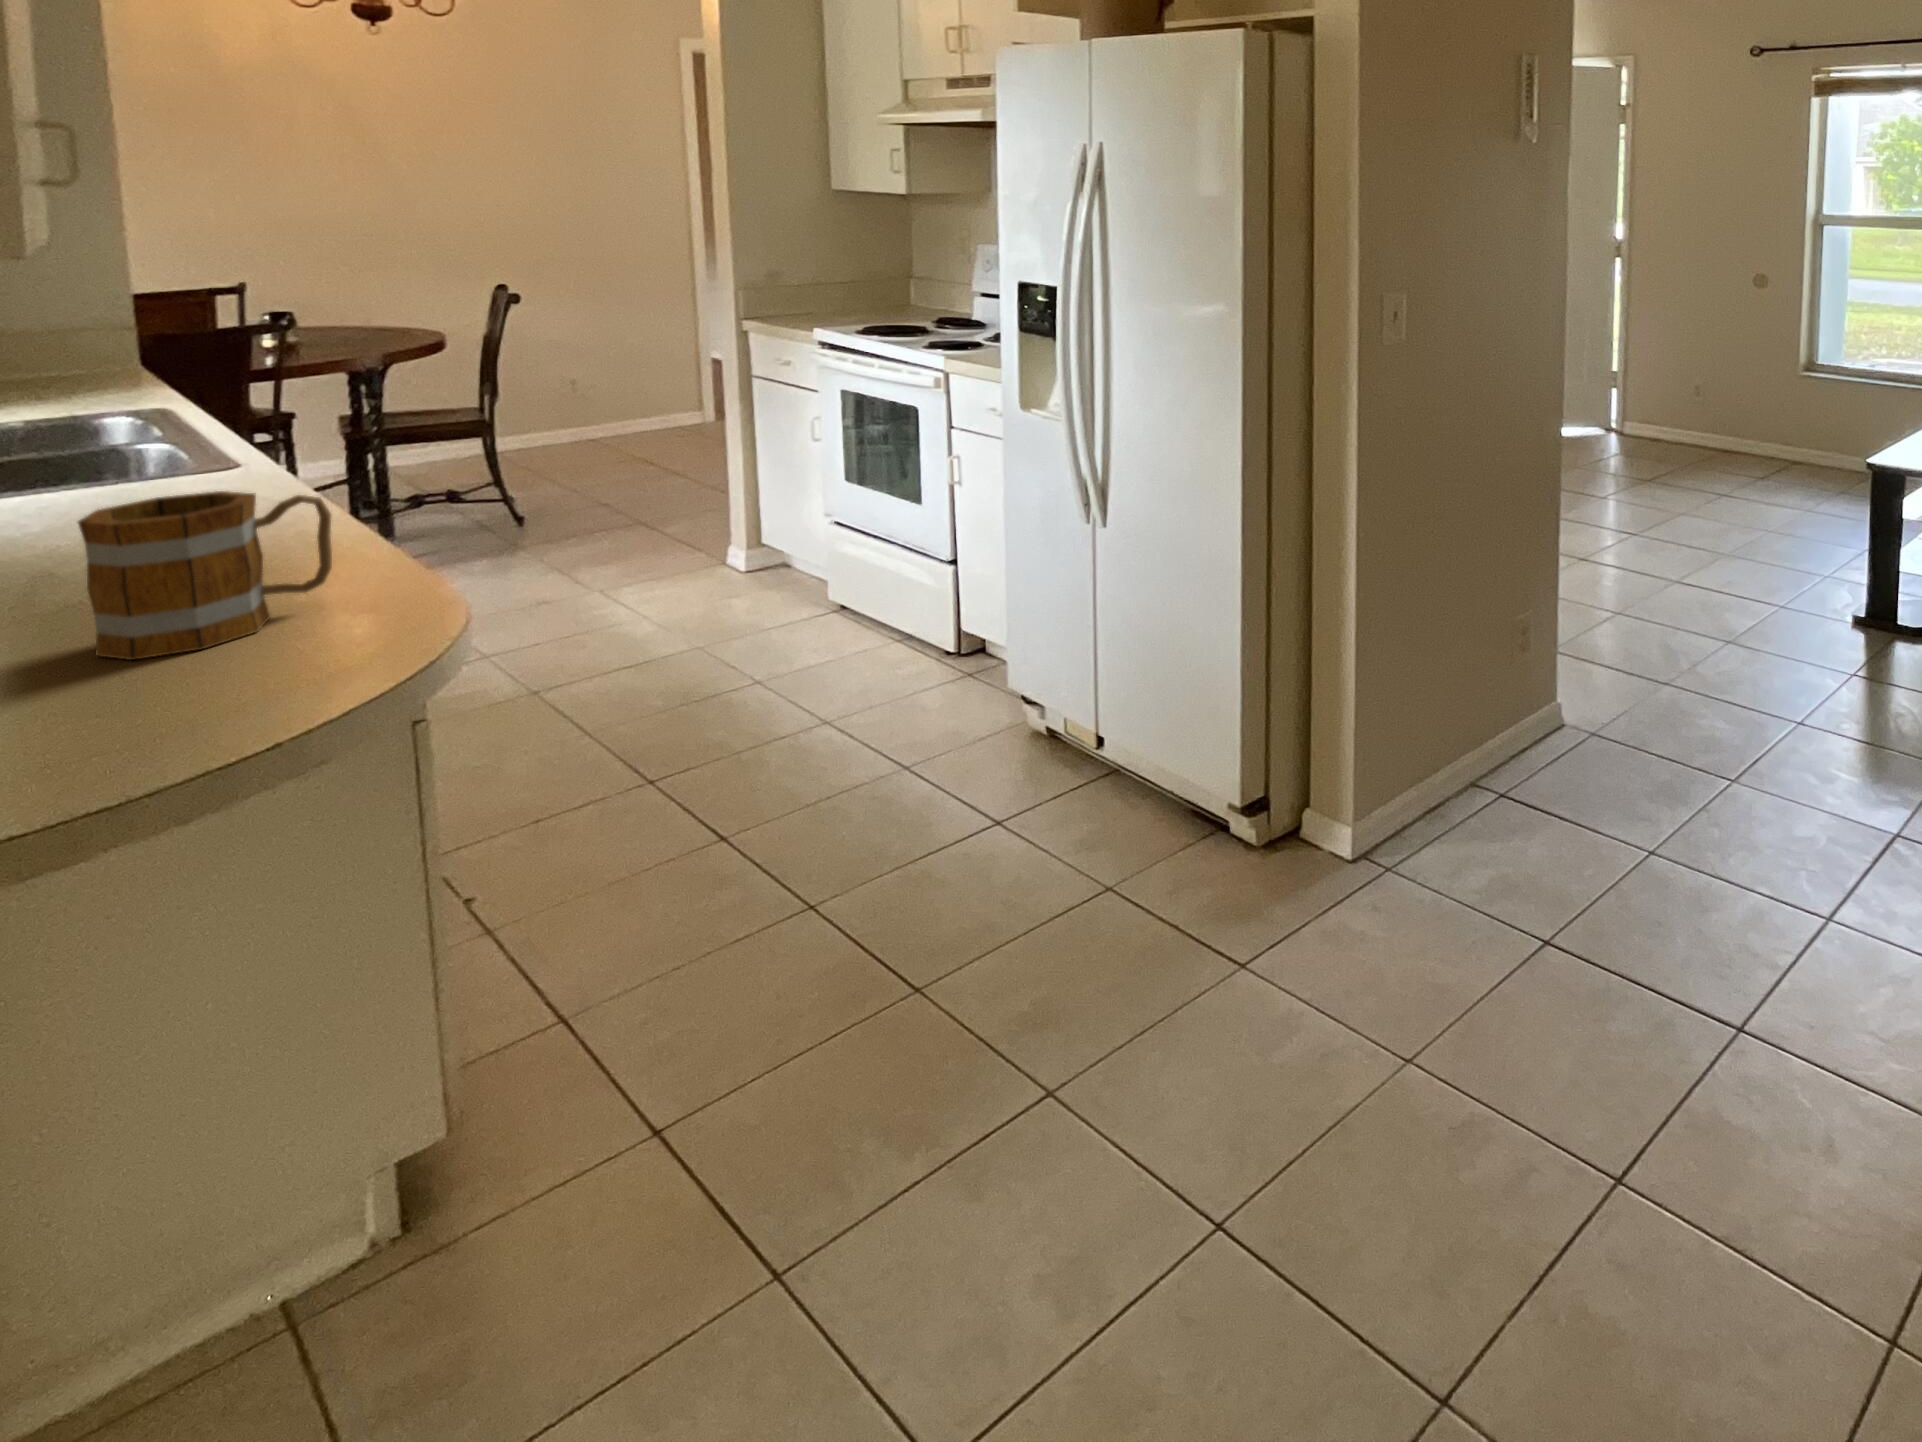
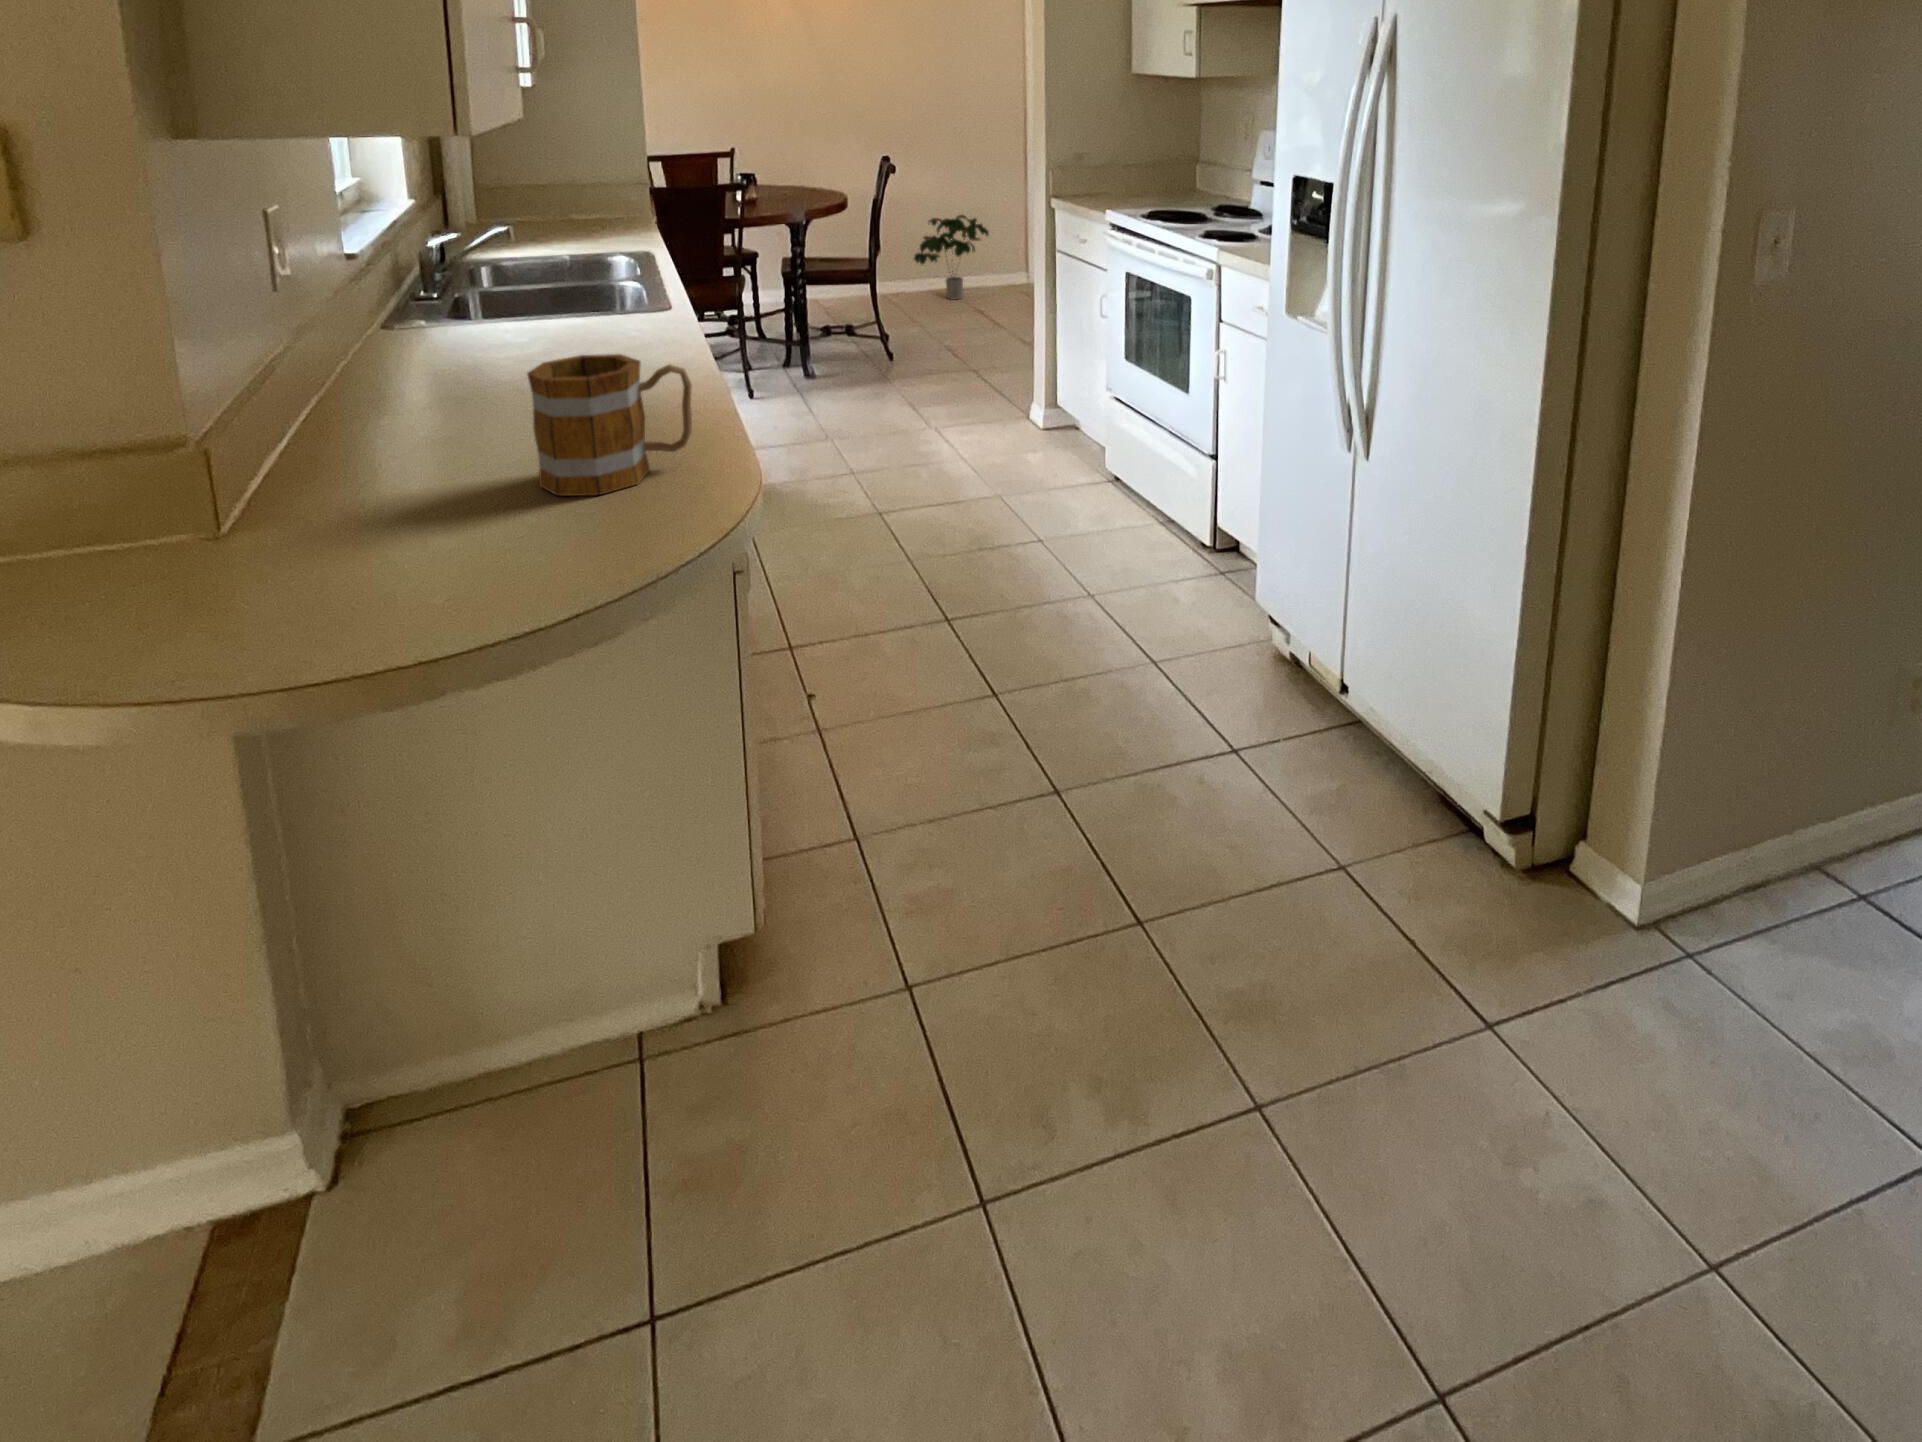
potted plant: none [548,351,655,450] -> present [914,215,989,300]

